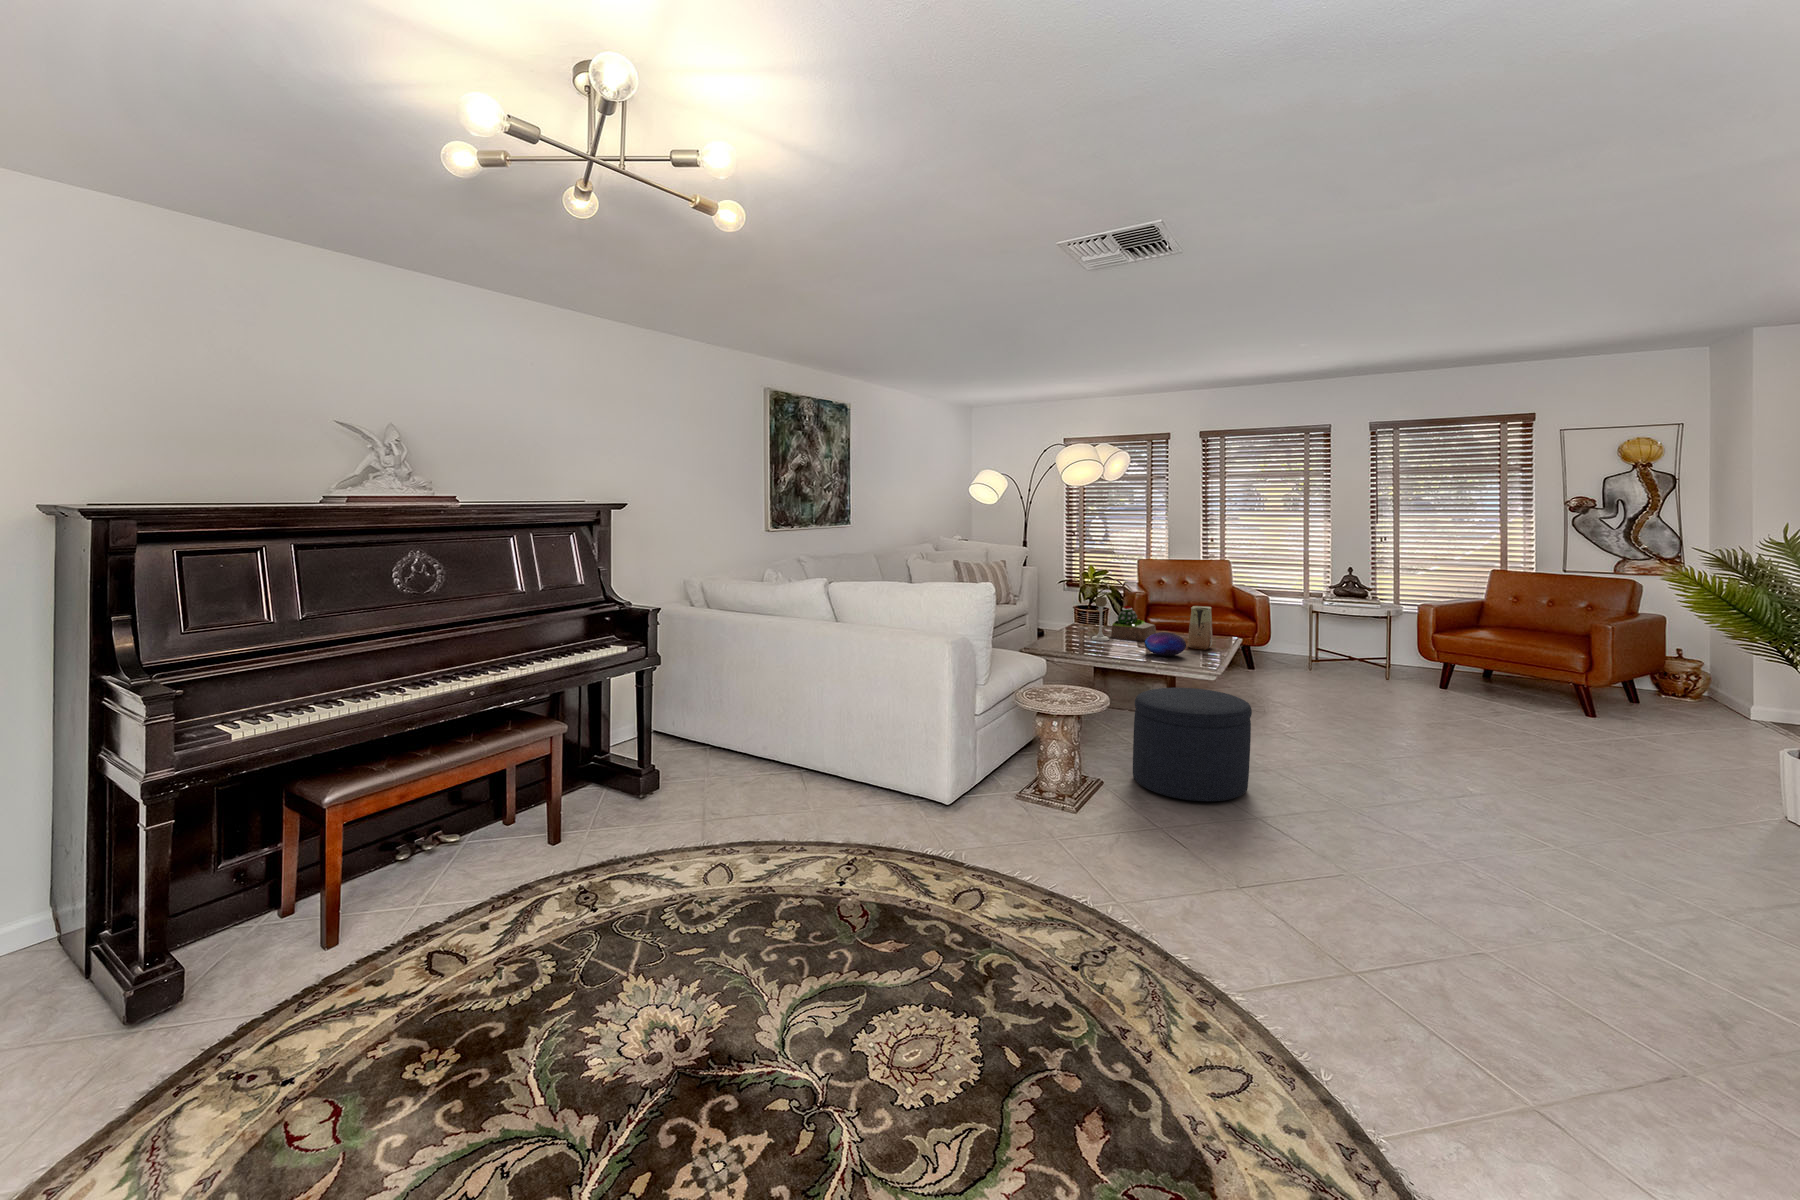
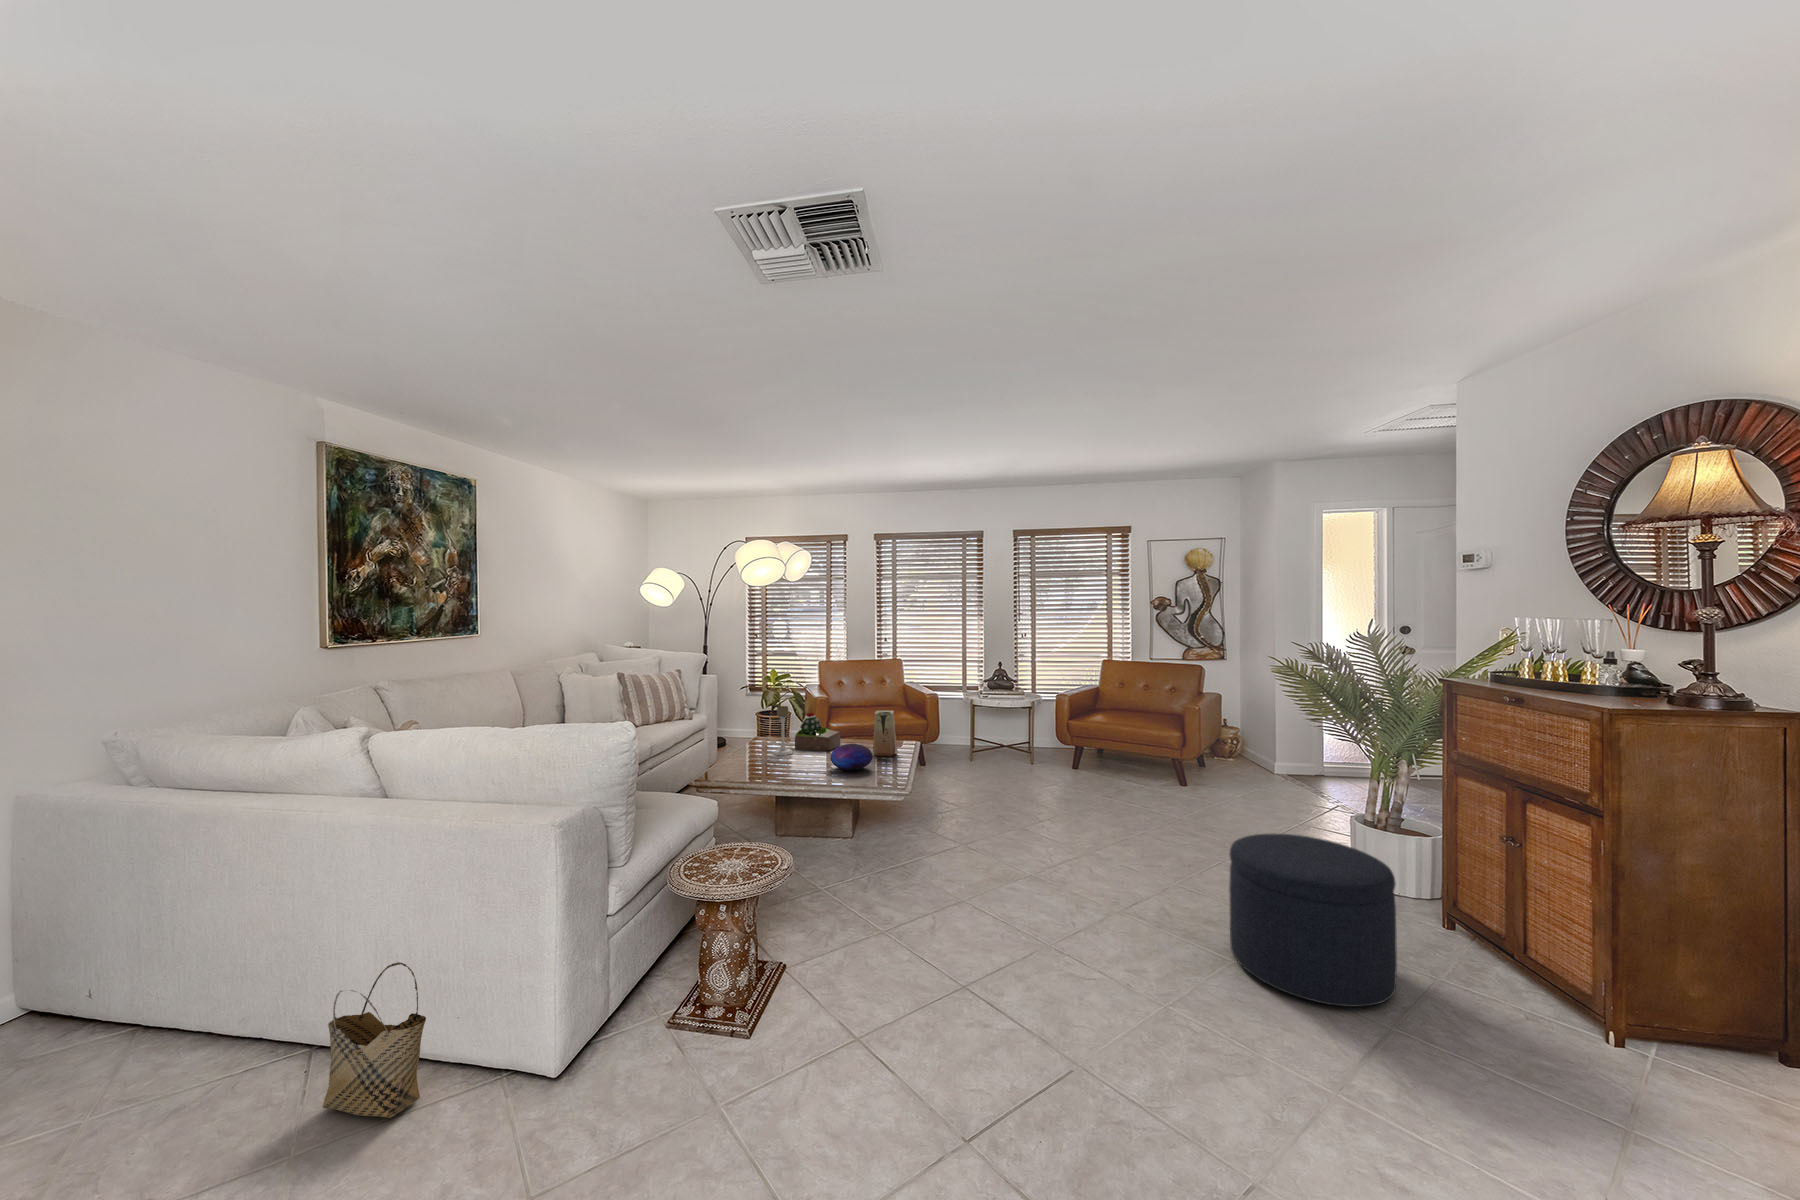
ottoman: present [1133,688,1252,801] -> present [1229,834,1397,1007]
woven basket: none [829,722,879,804] -> present [322,962,426,1118]

